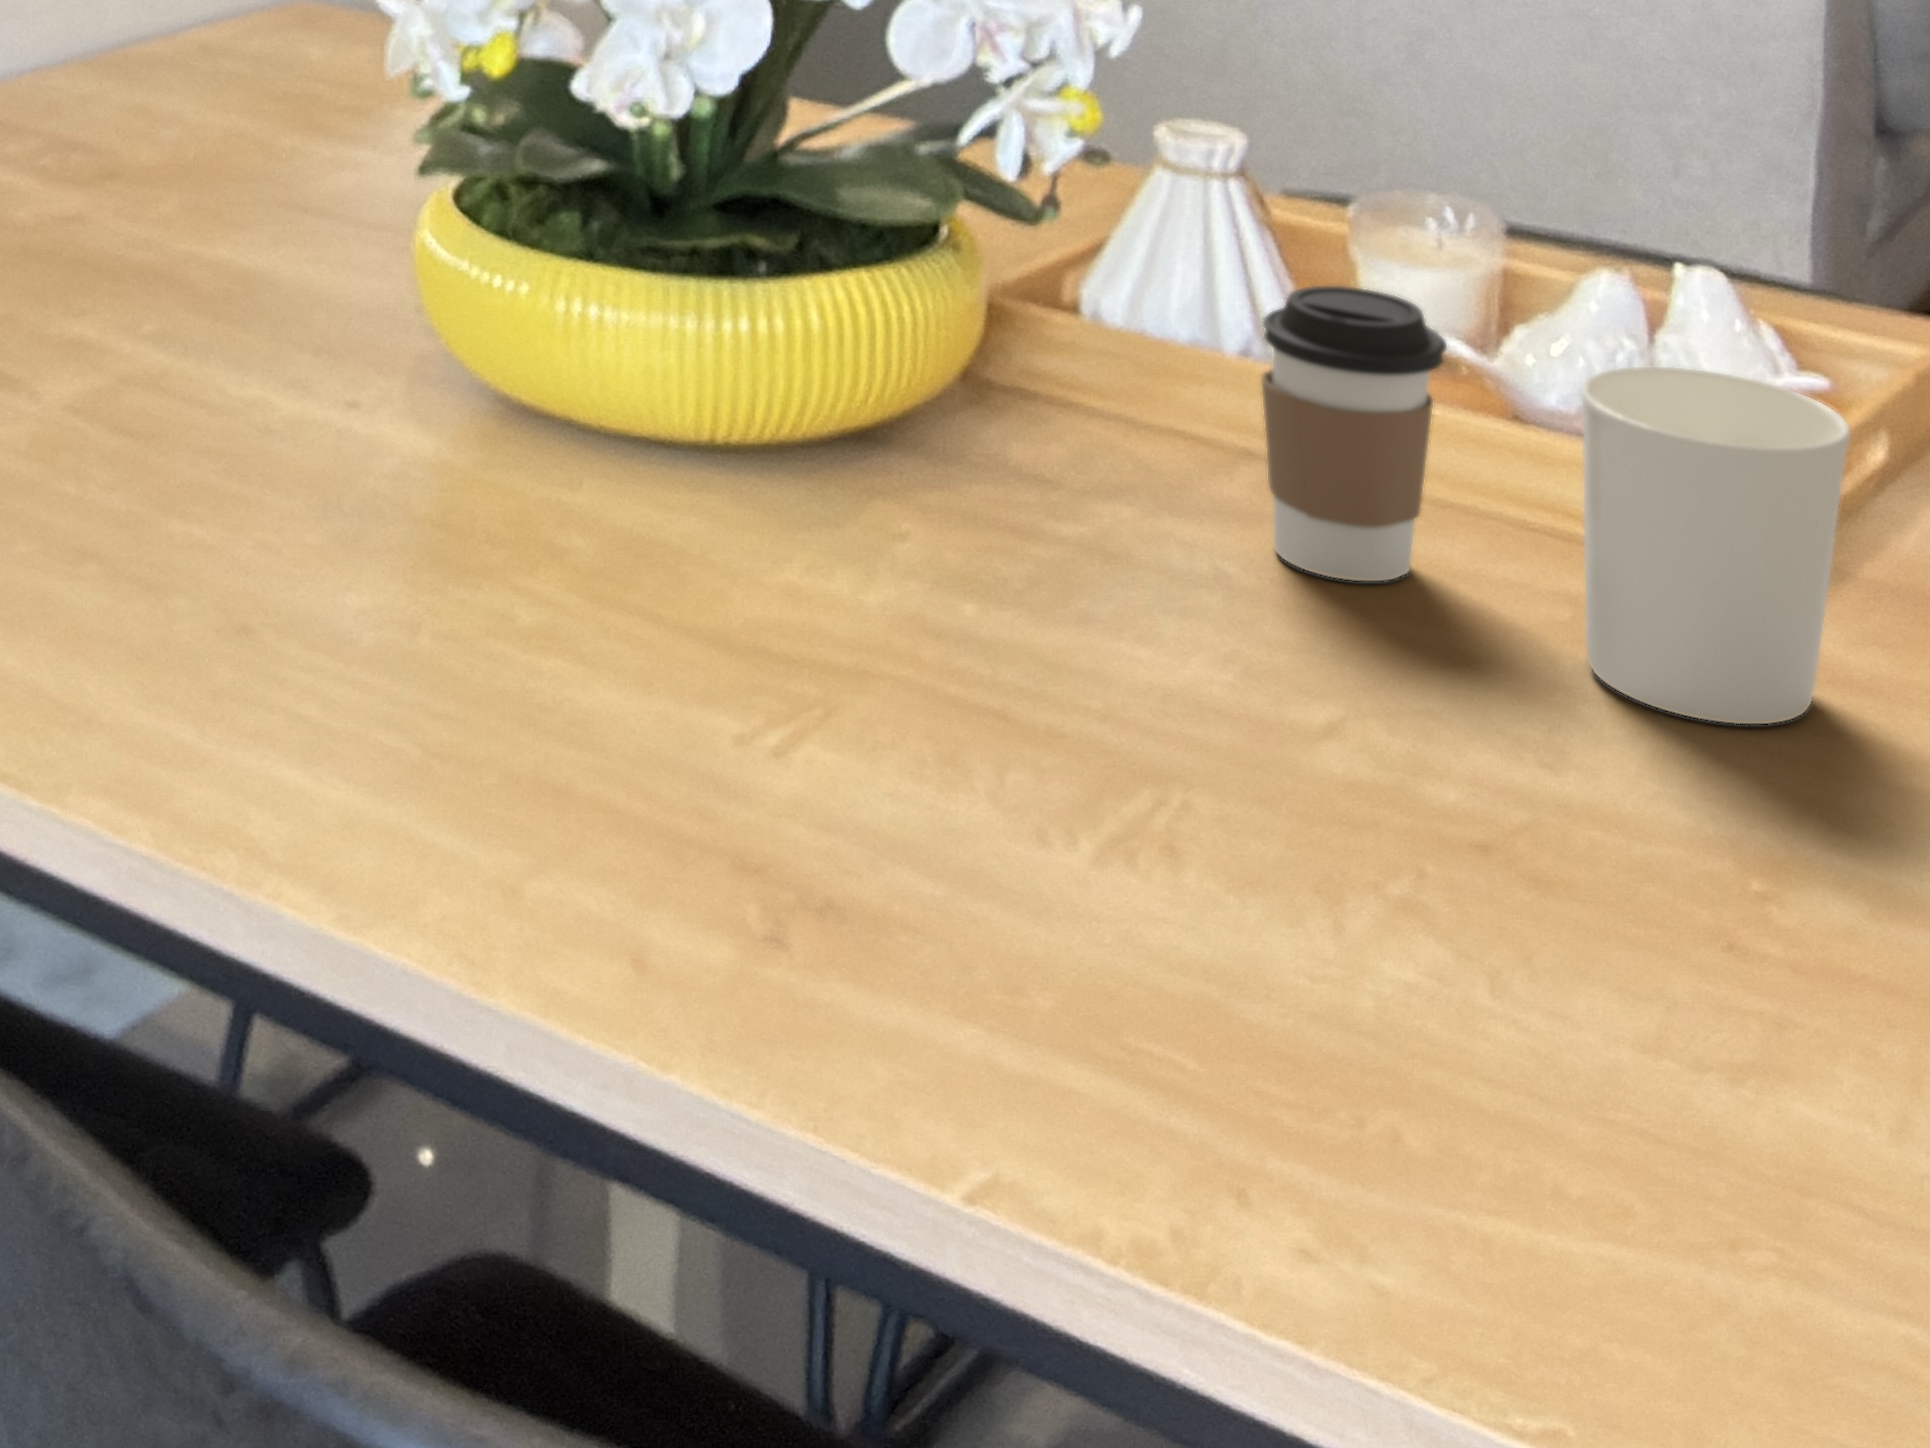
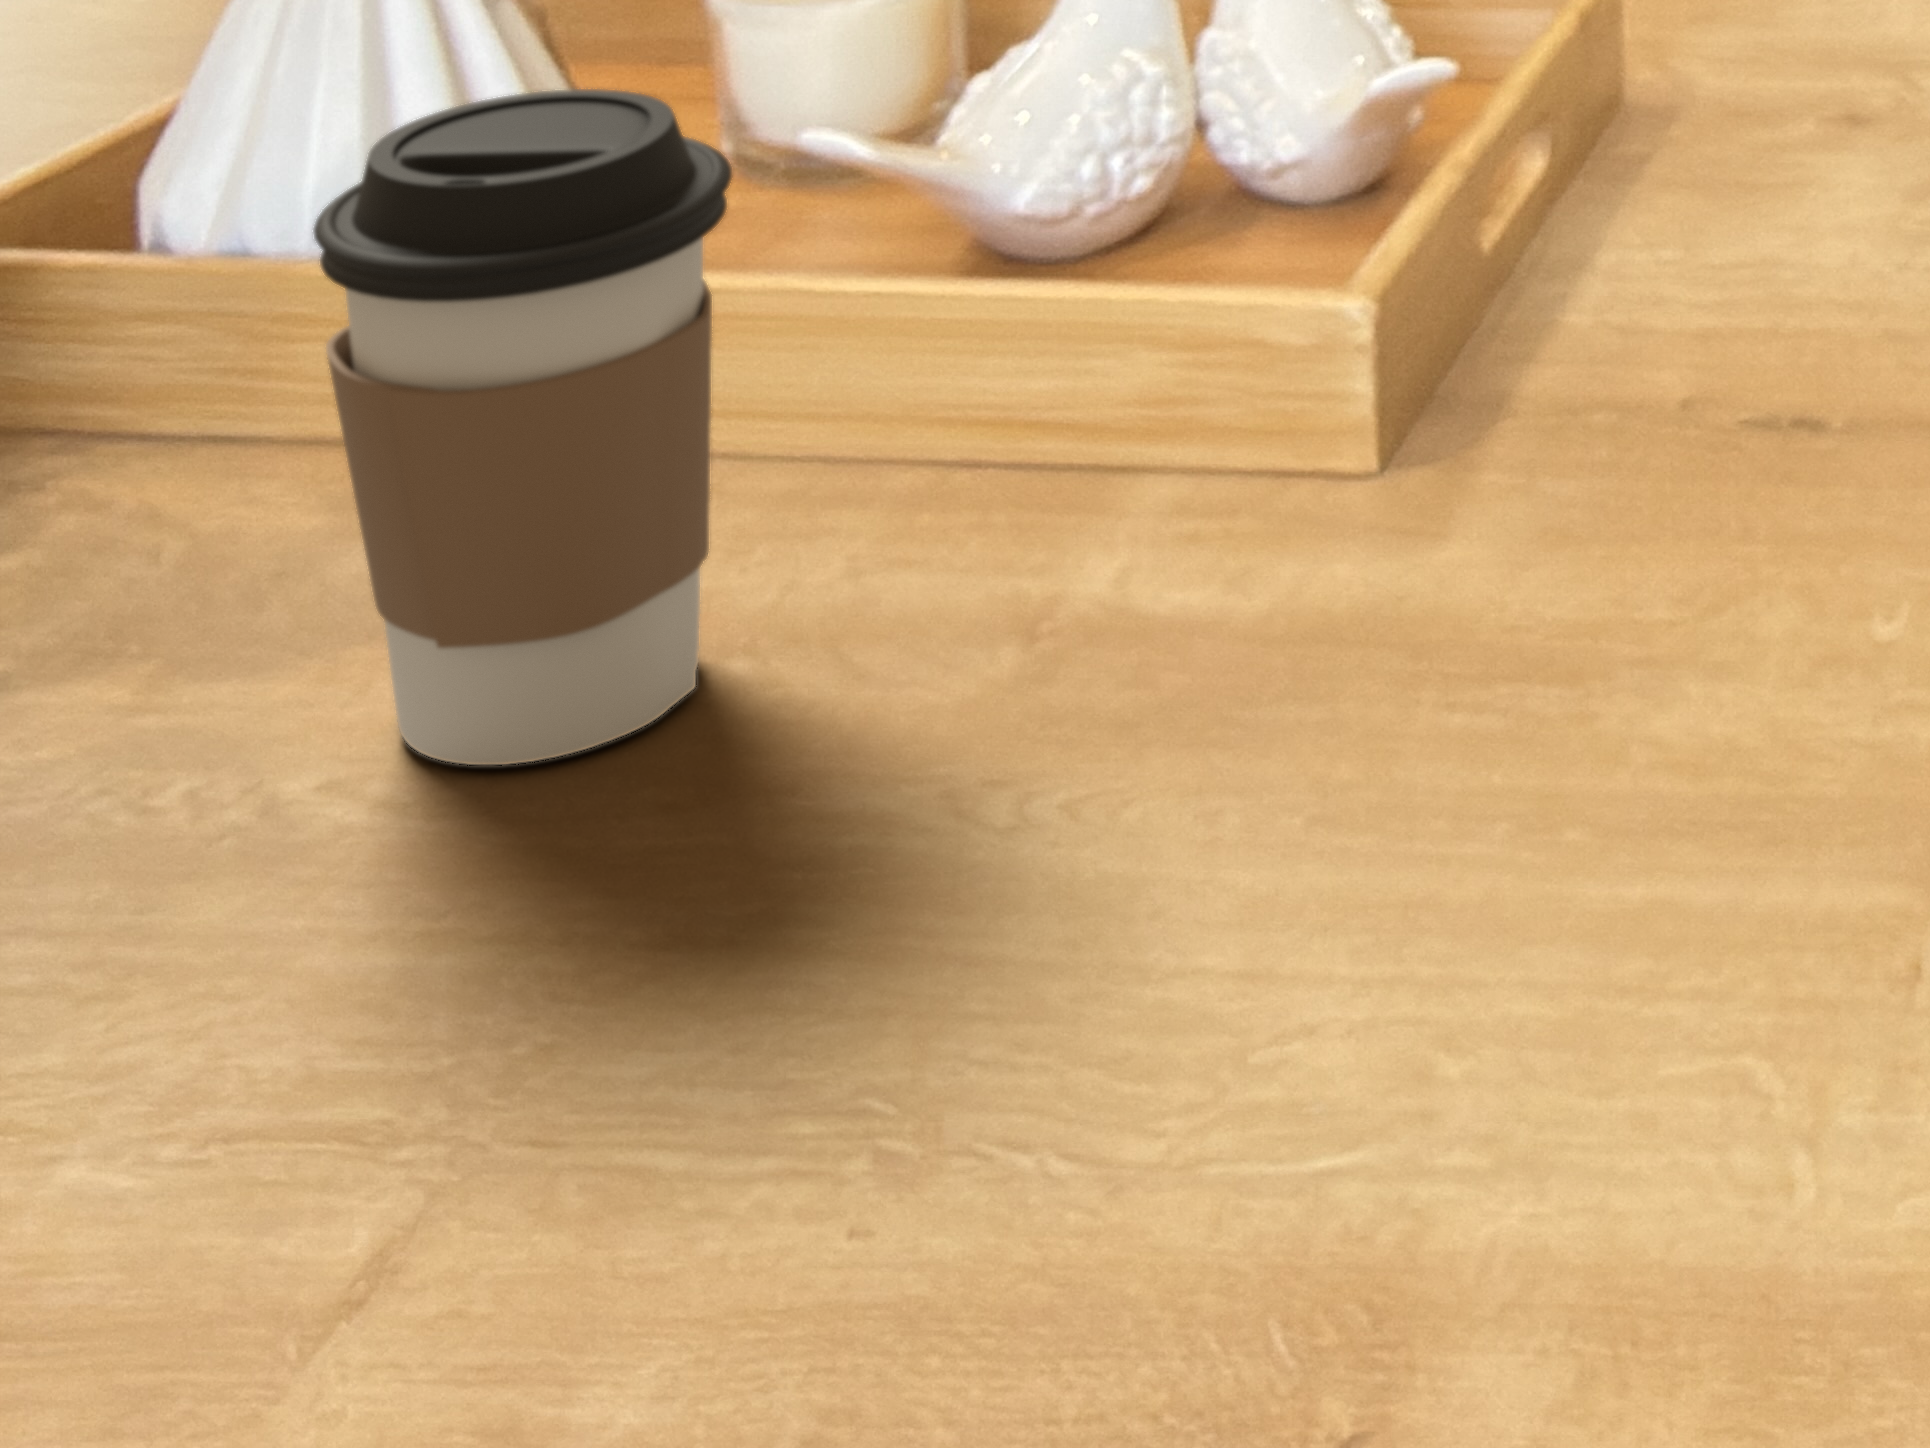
candle holder: present [1581,367,1850,724] -> none [969,116,1499,909]

